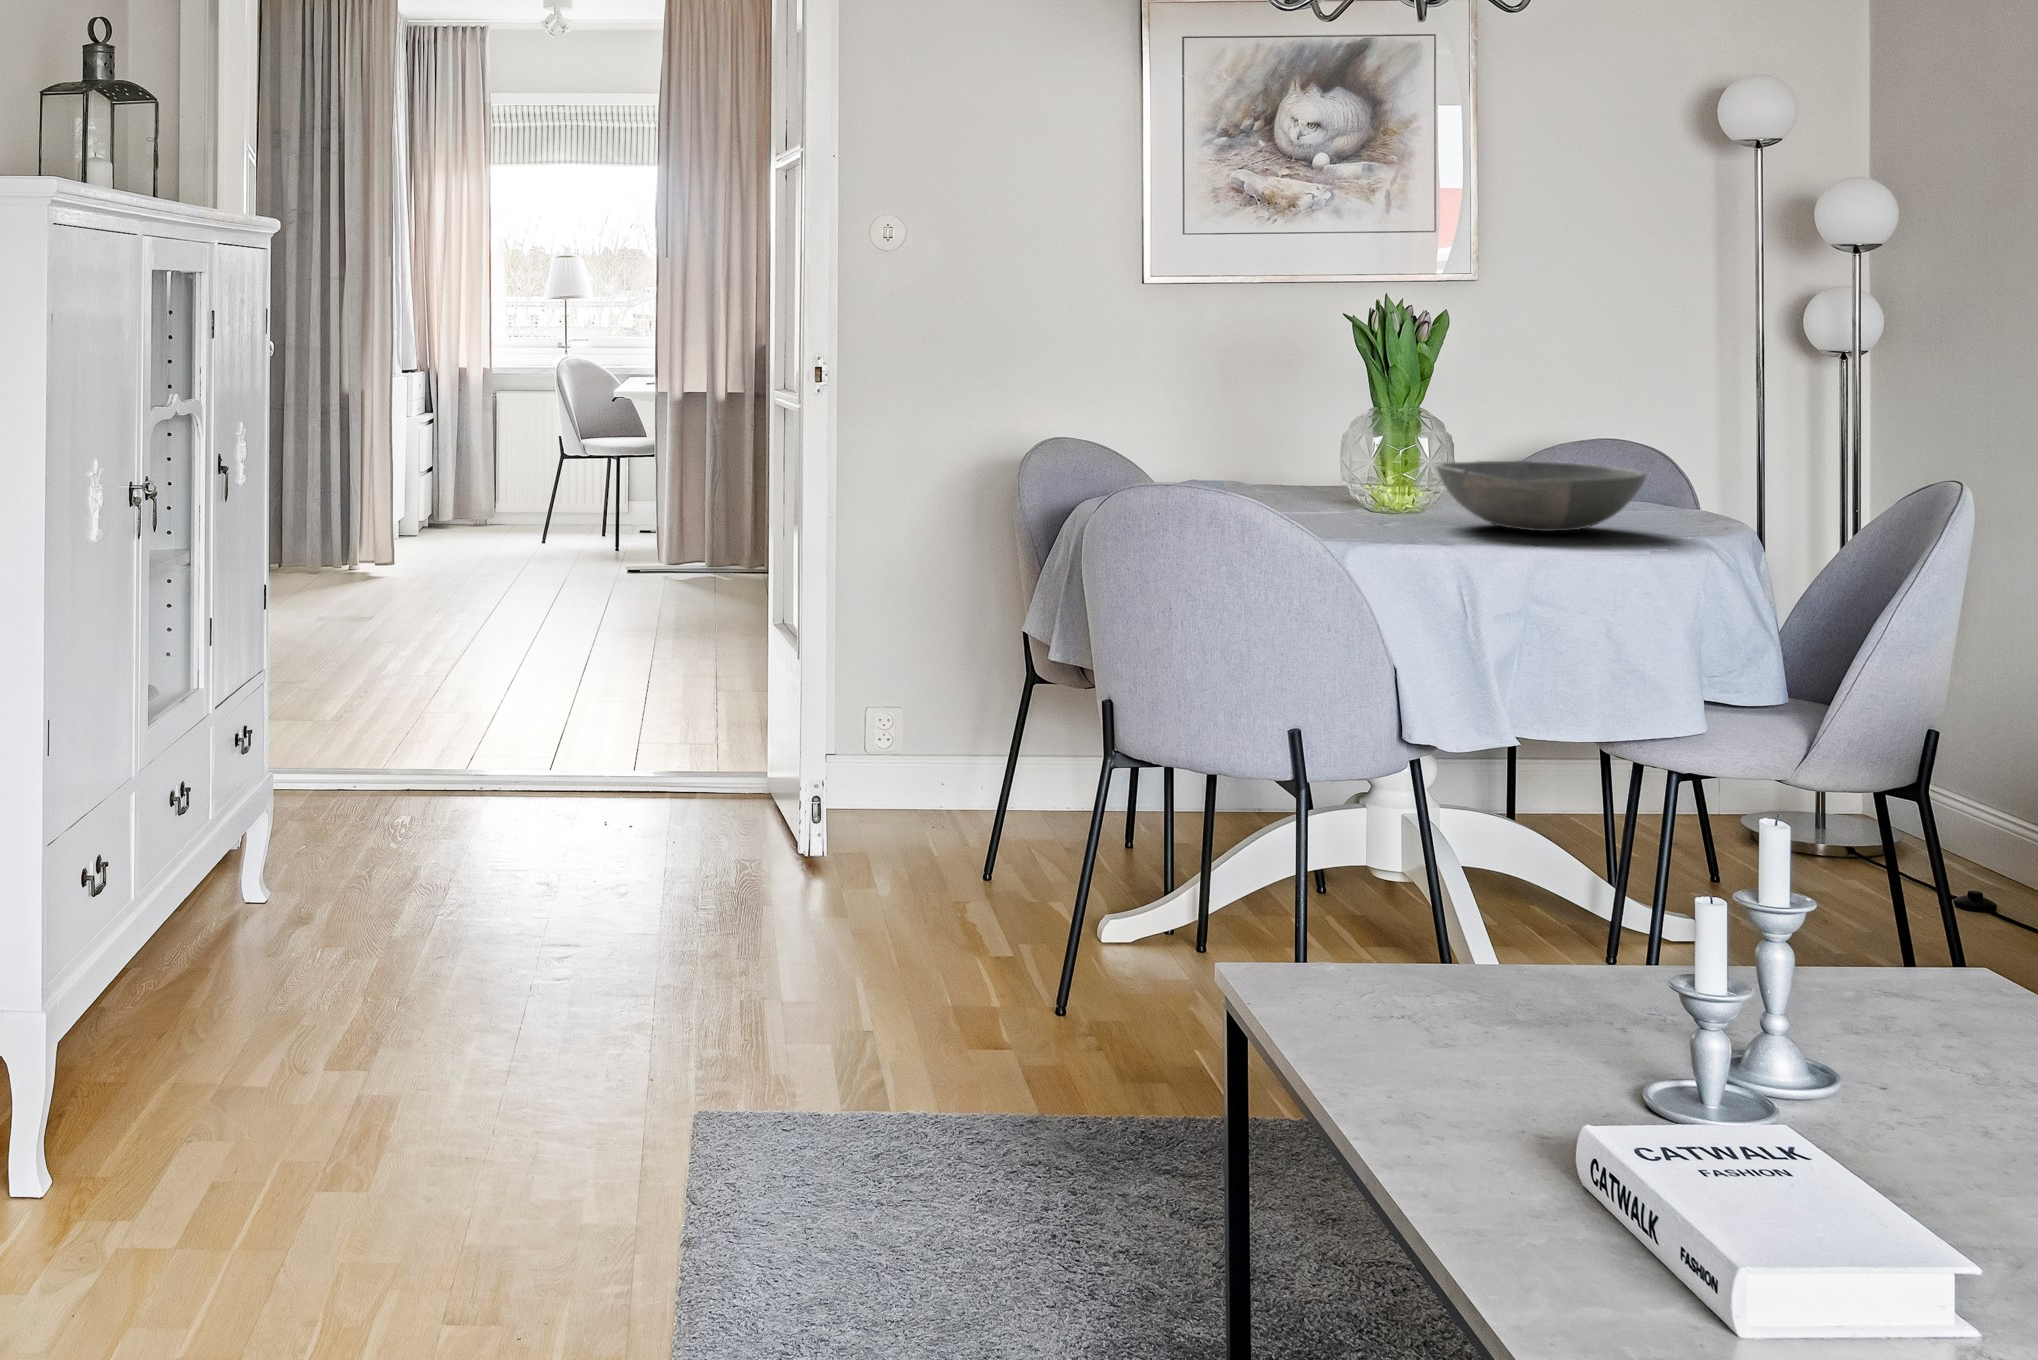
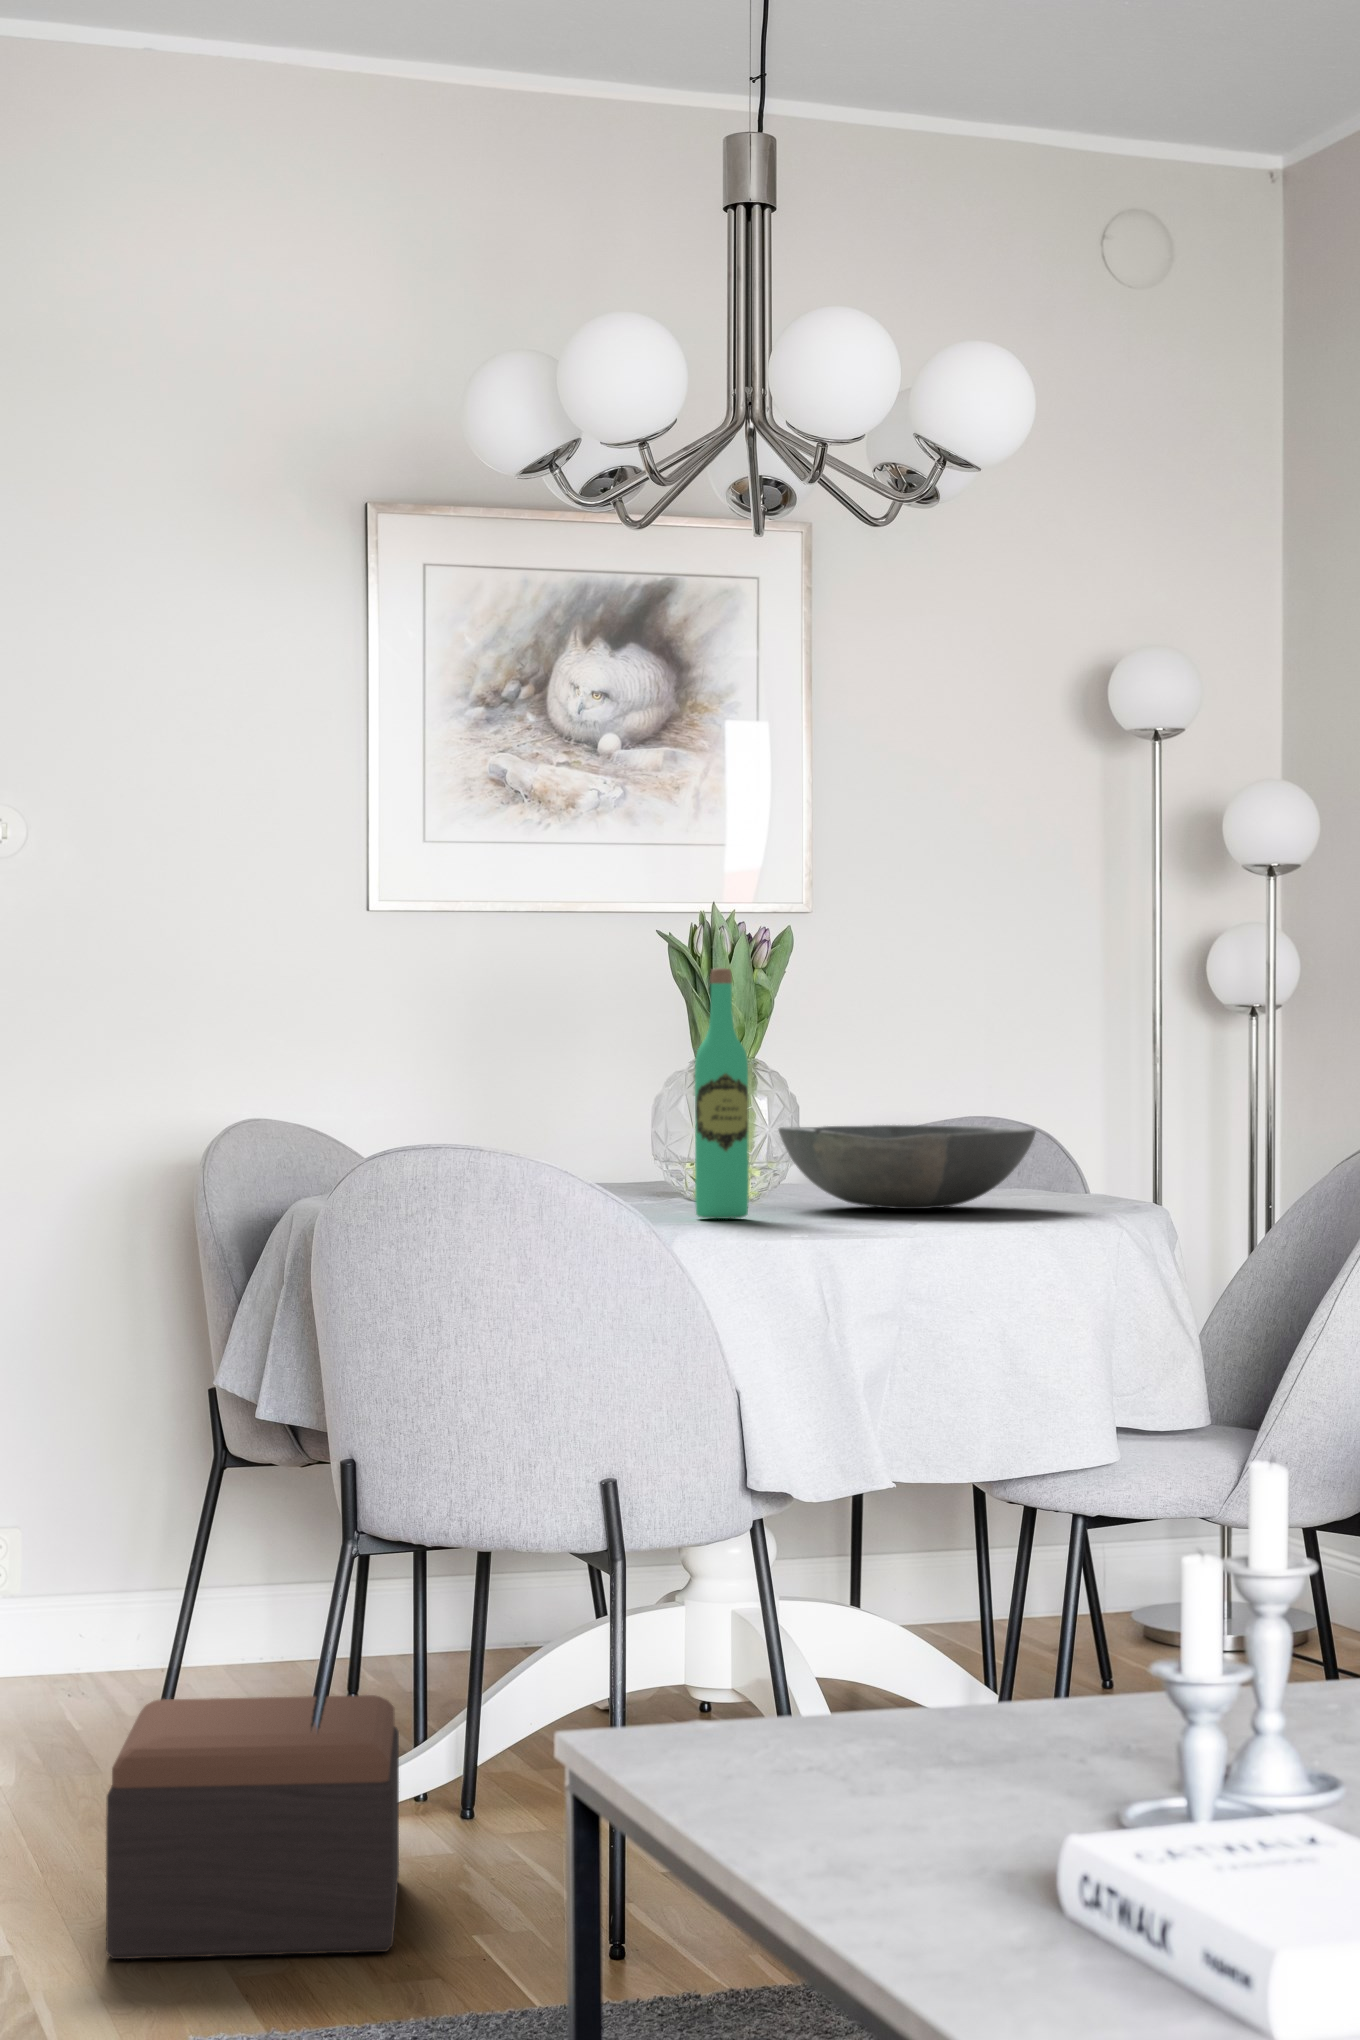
wine bottle: none [1367,353,1409,539] -> present [695,968,749,1219]
footstool: none [931,859,1143,1067] -> present [106,1695,399,1959]

